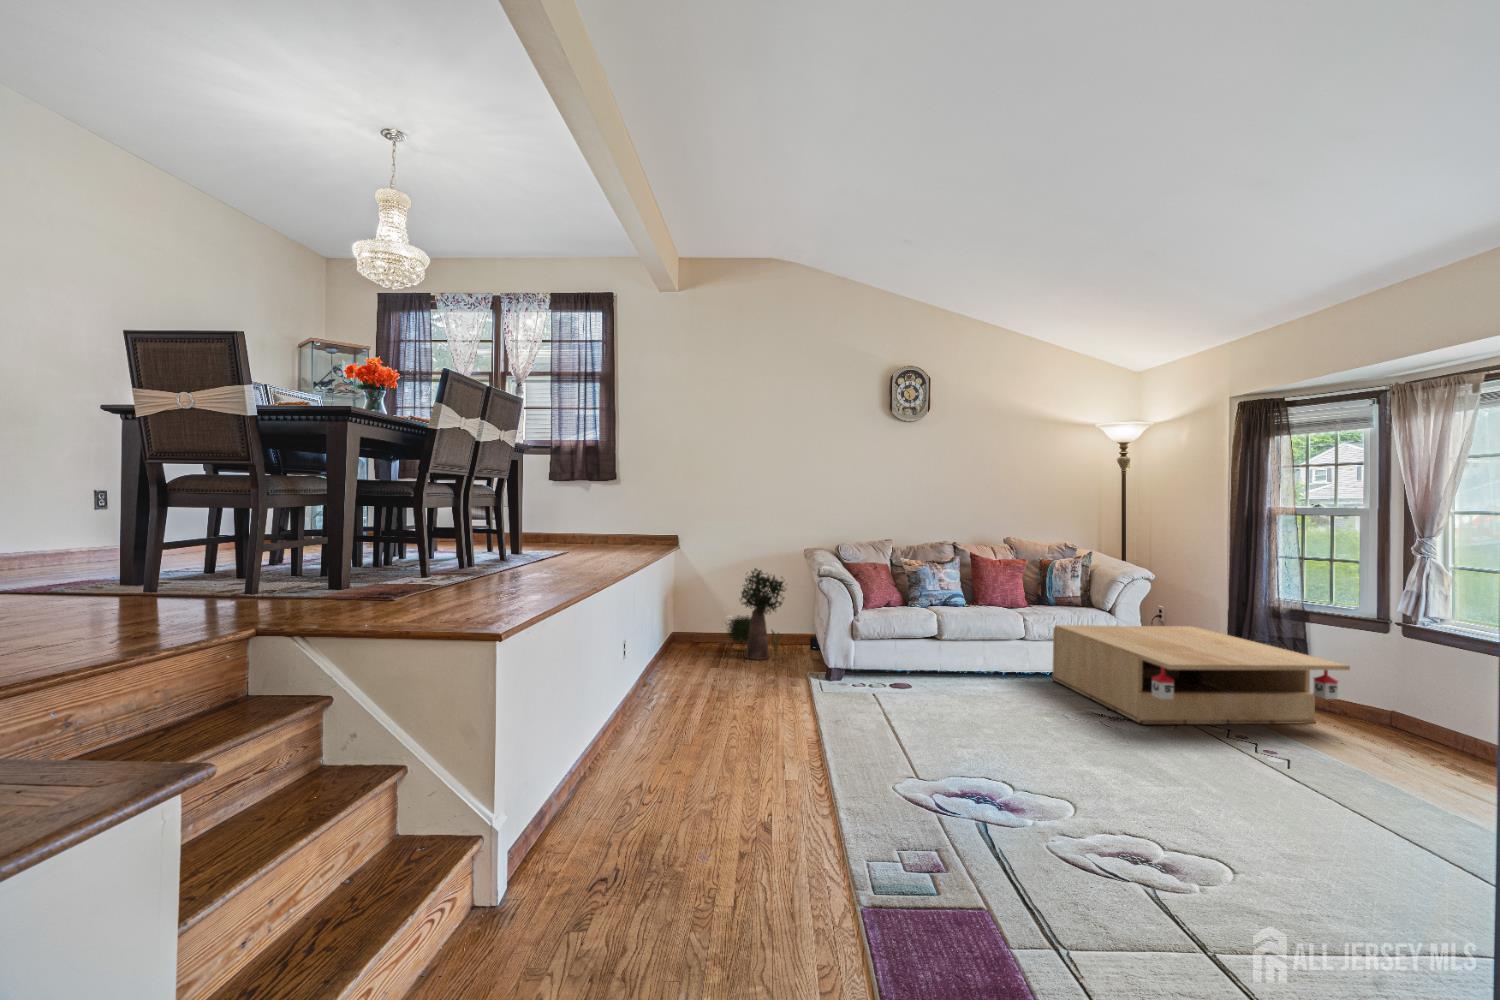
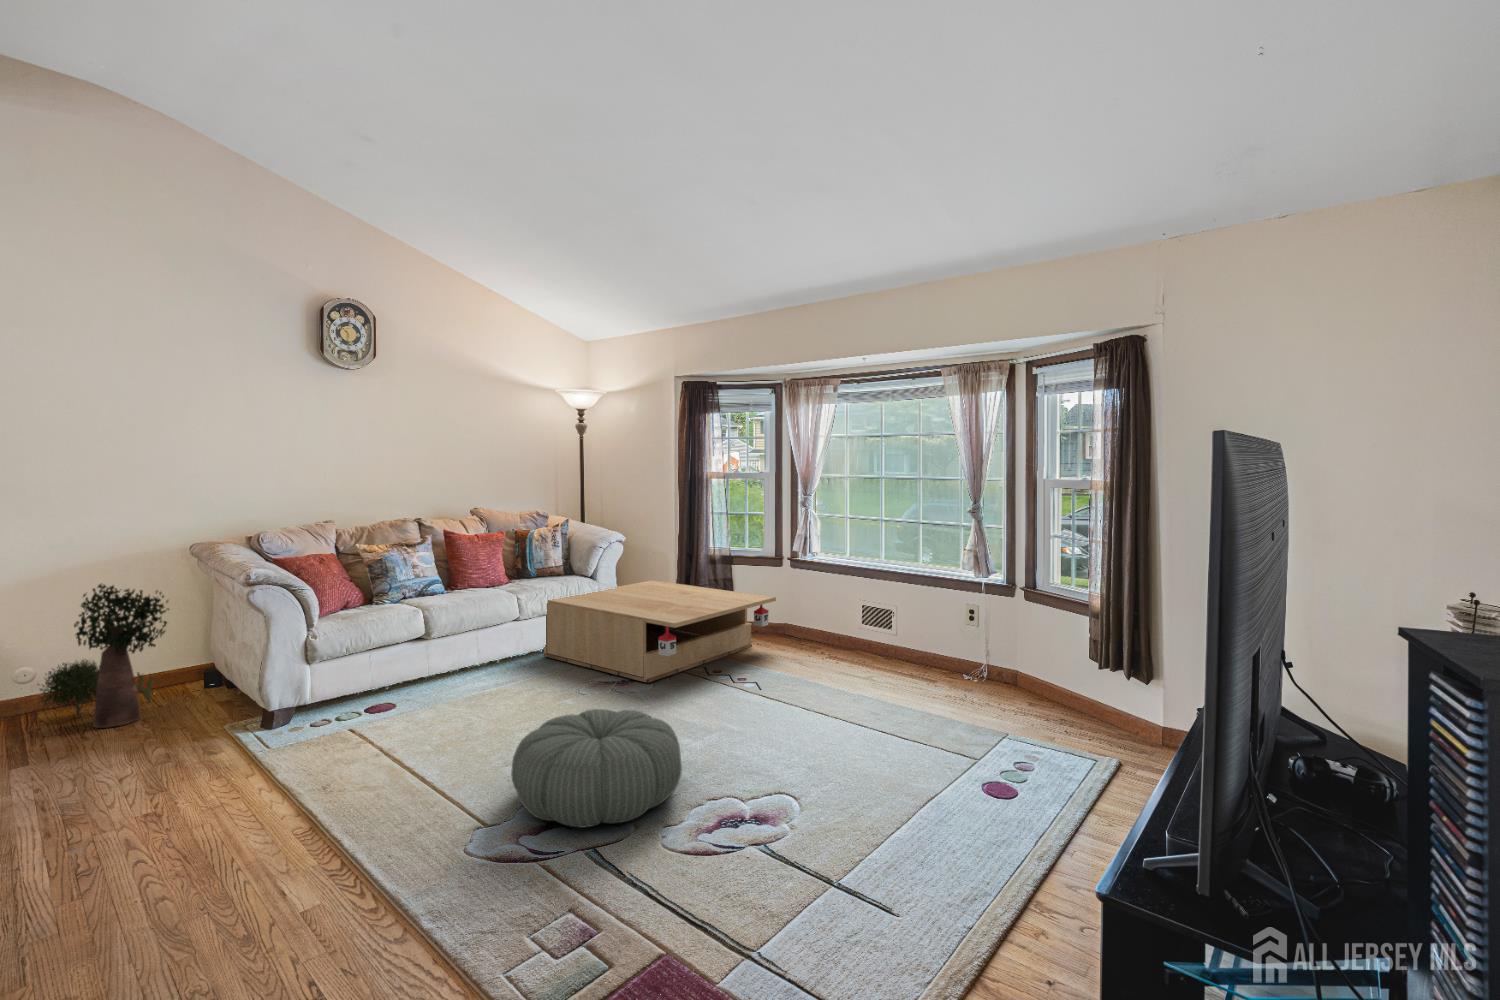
pouf: none [941,713,1104,817] -> present [511,709,682,827]

